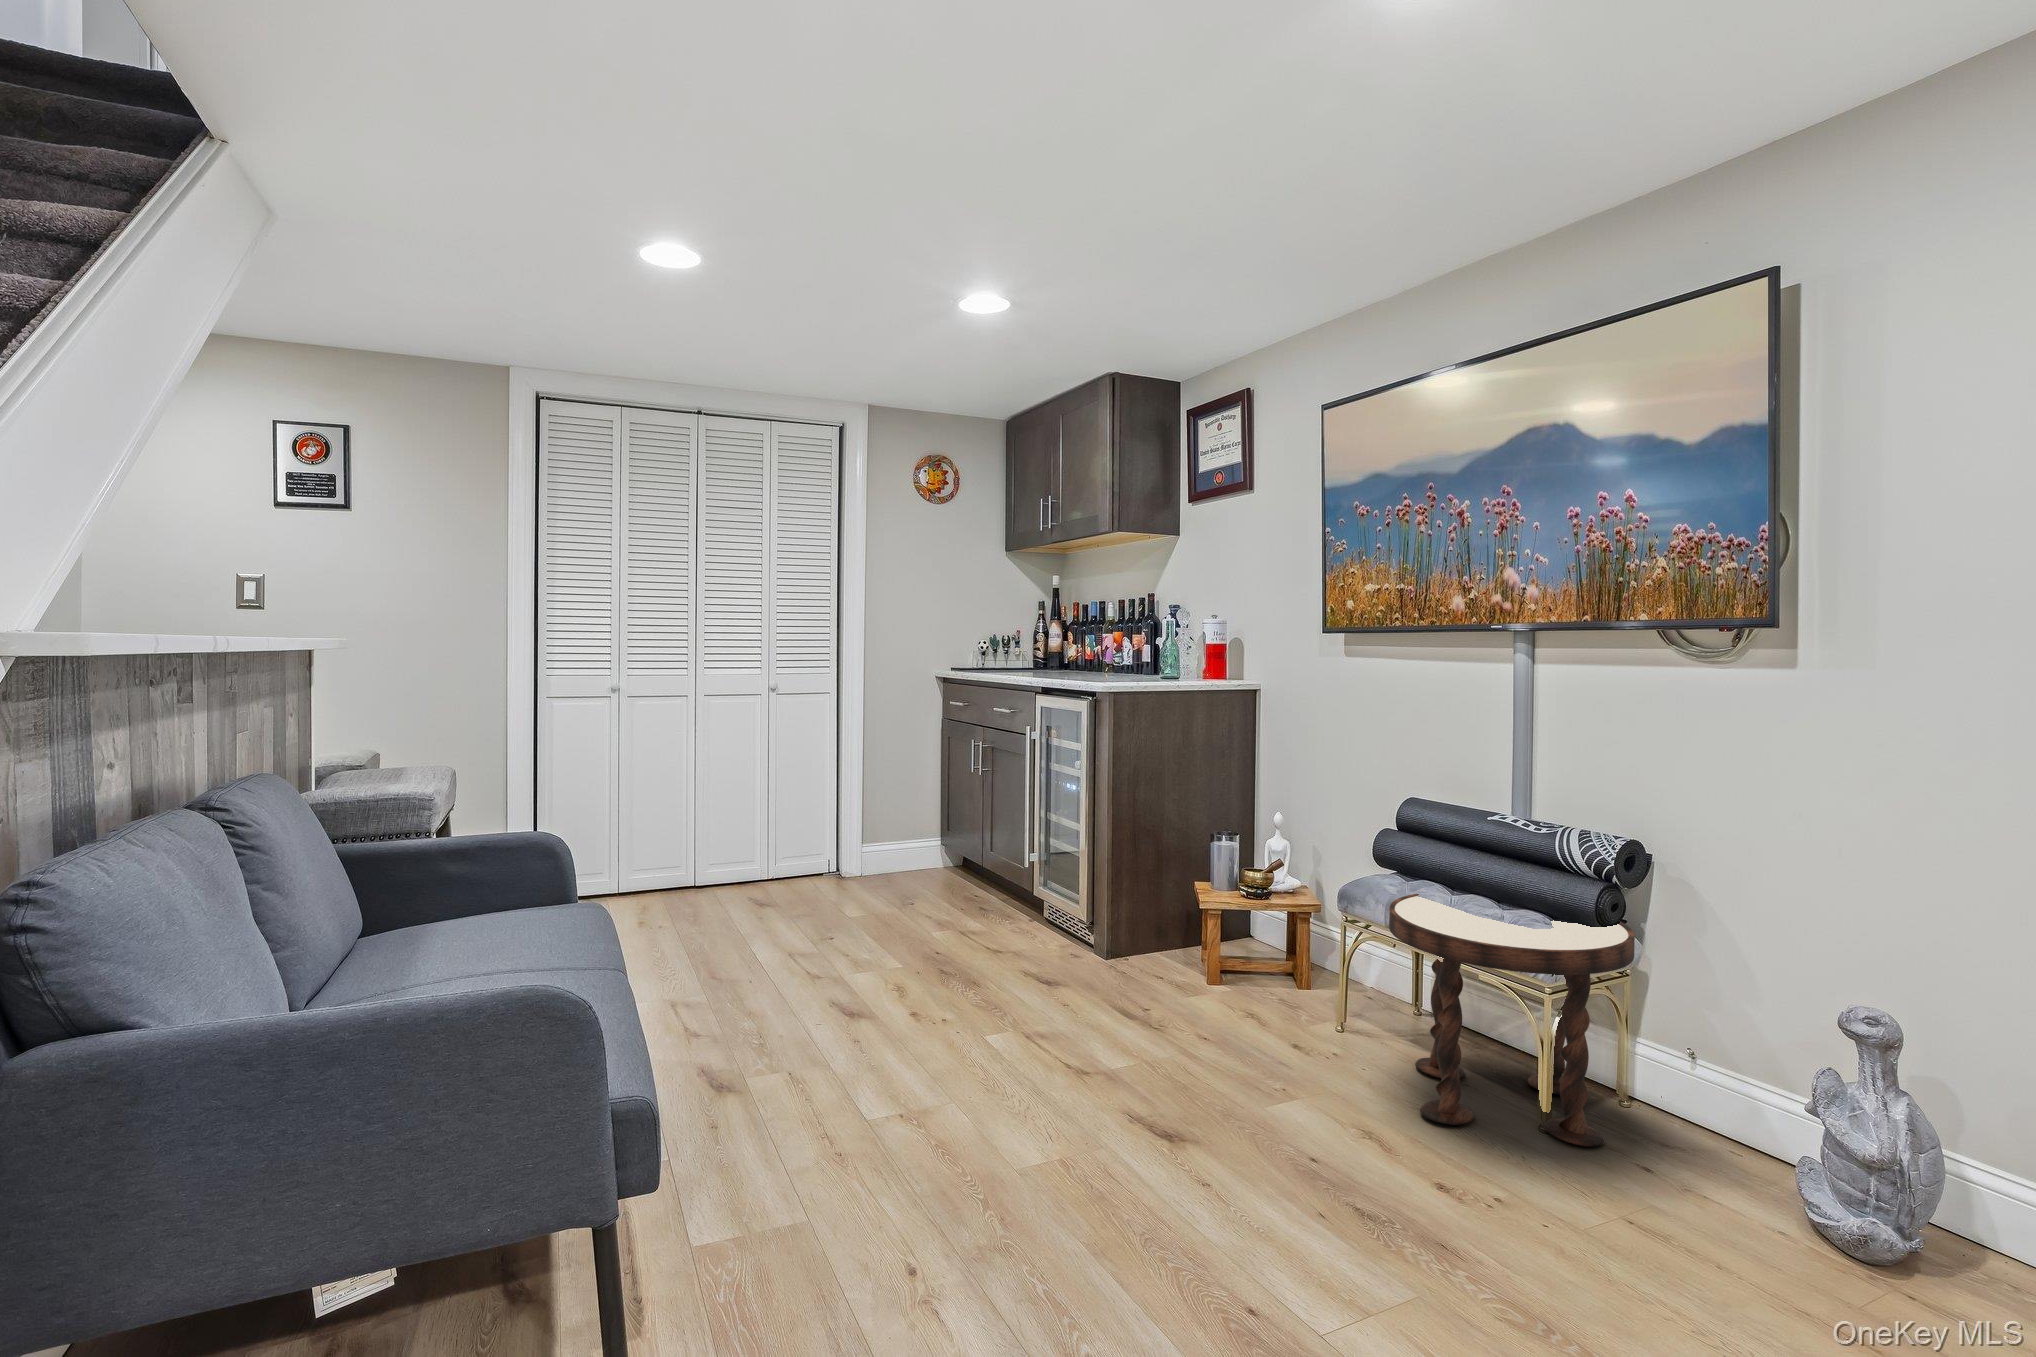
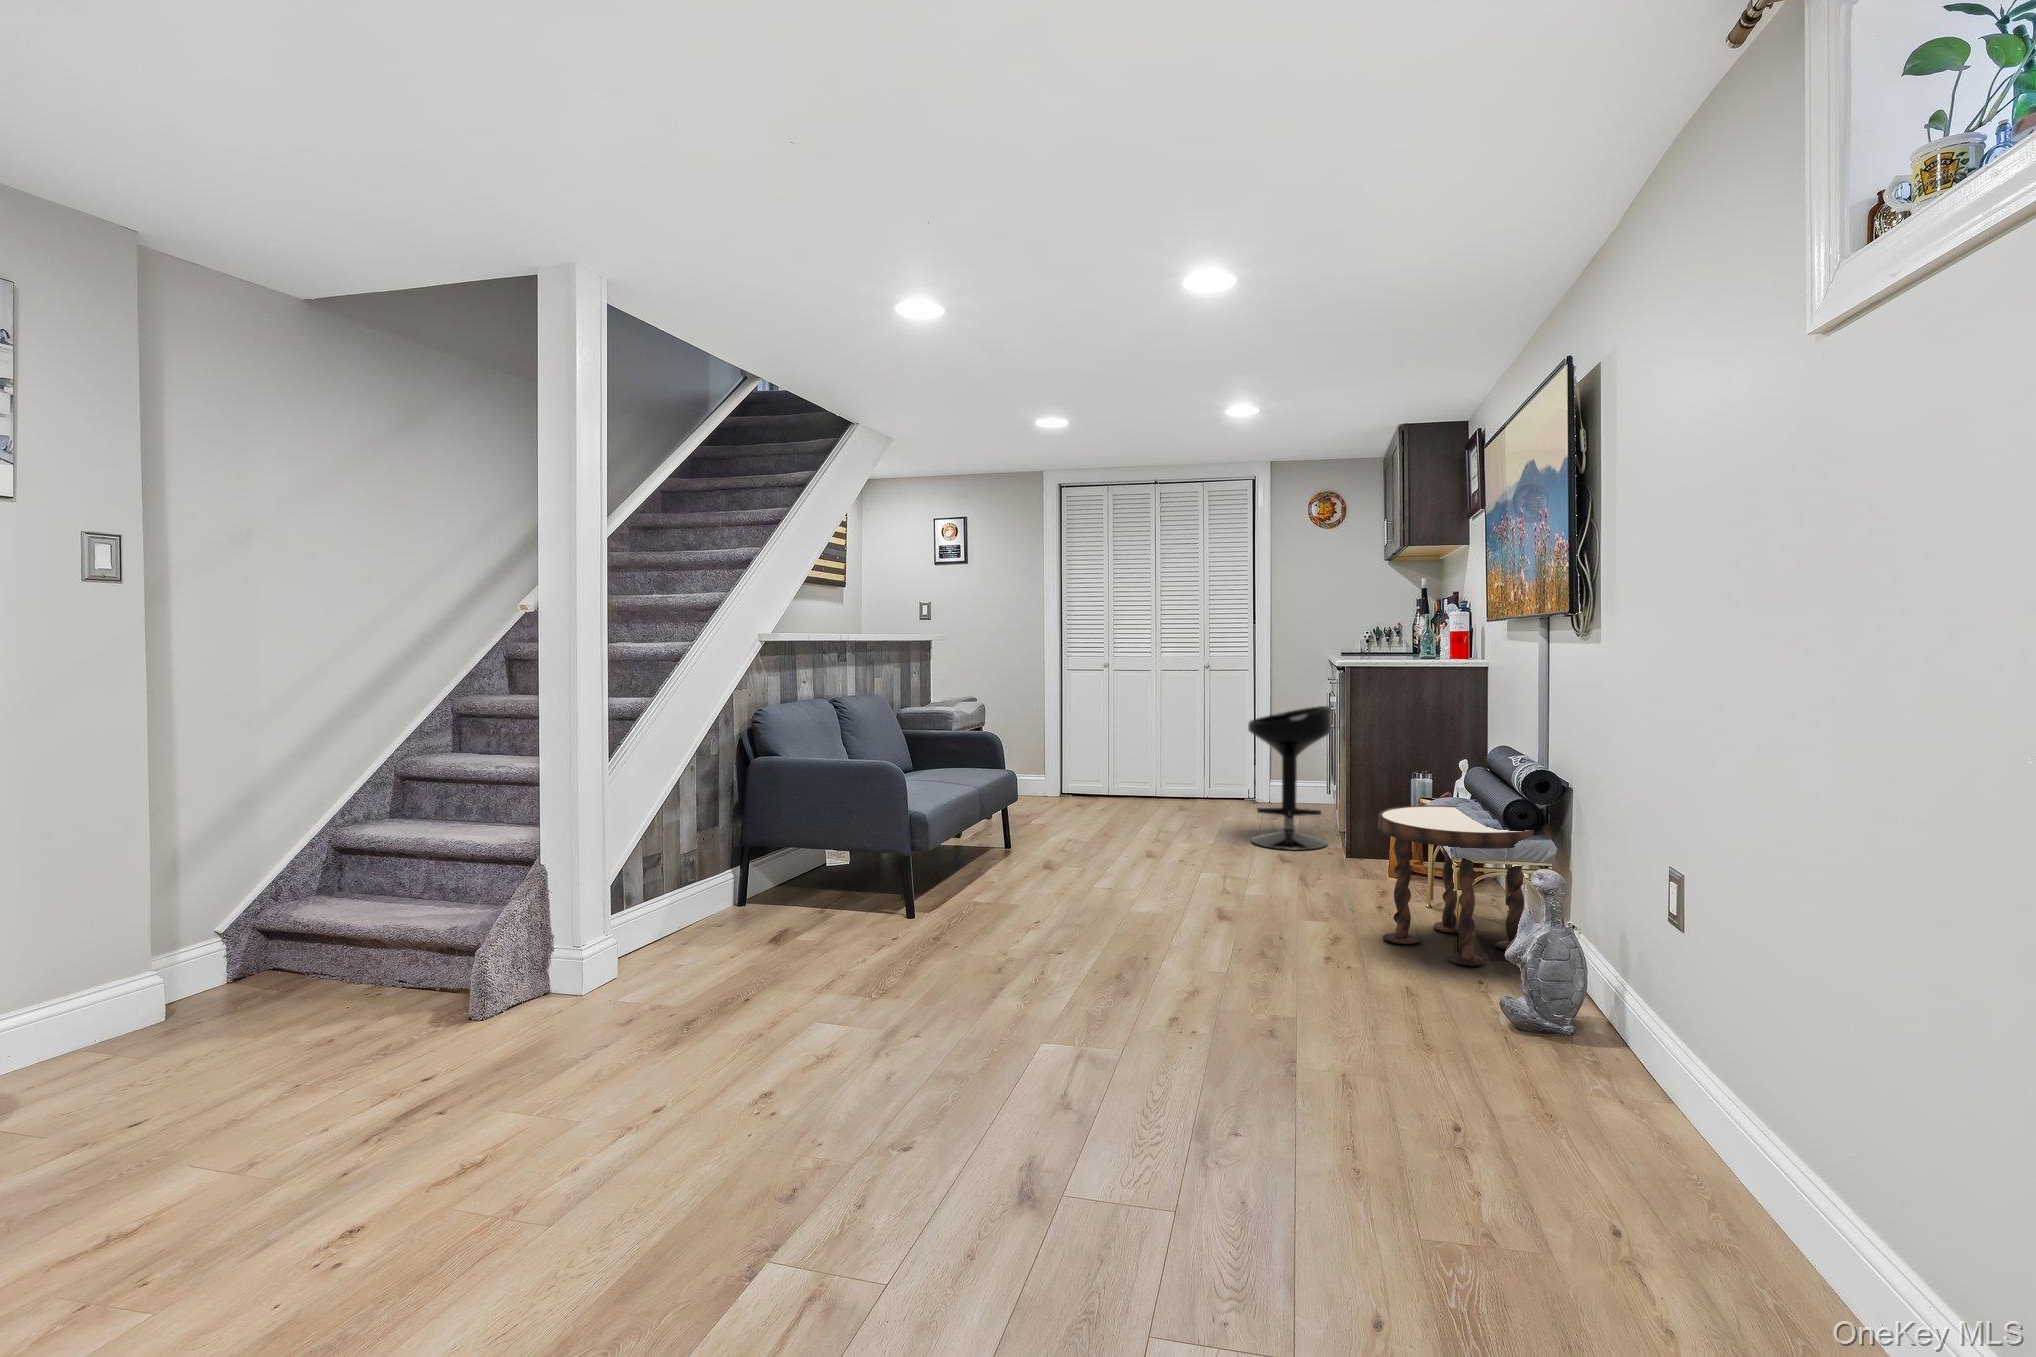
bar stool: none [944,744,1060,959] -> present [1248,706,1332,850]

